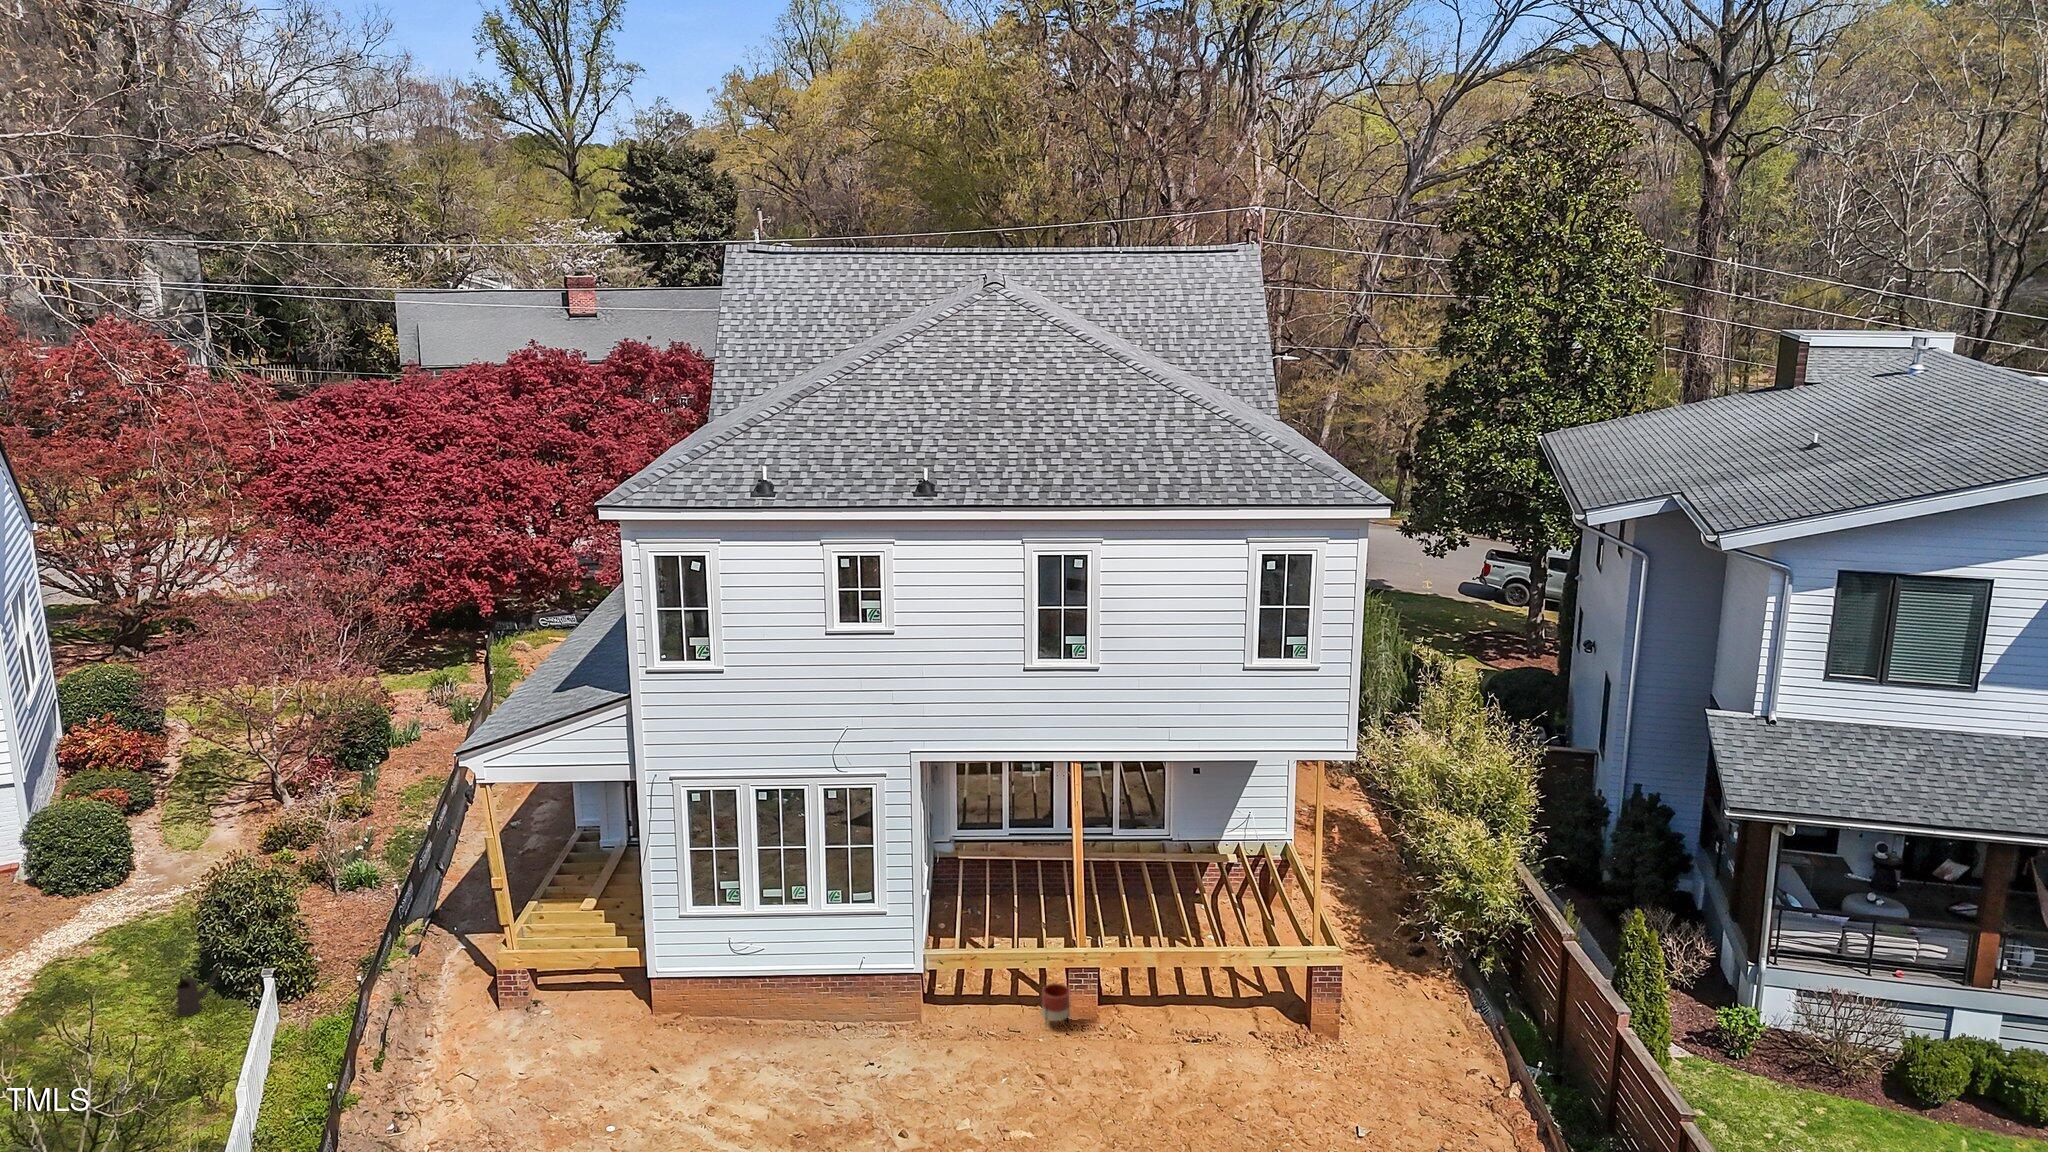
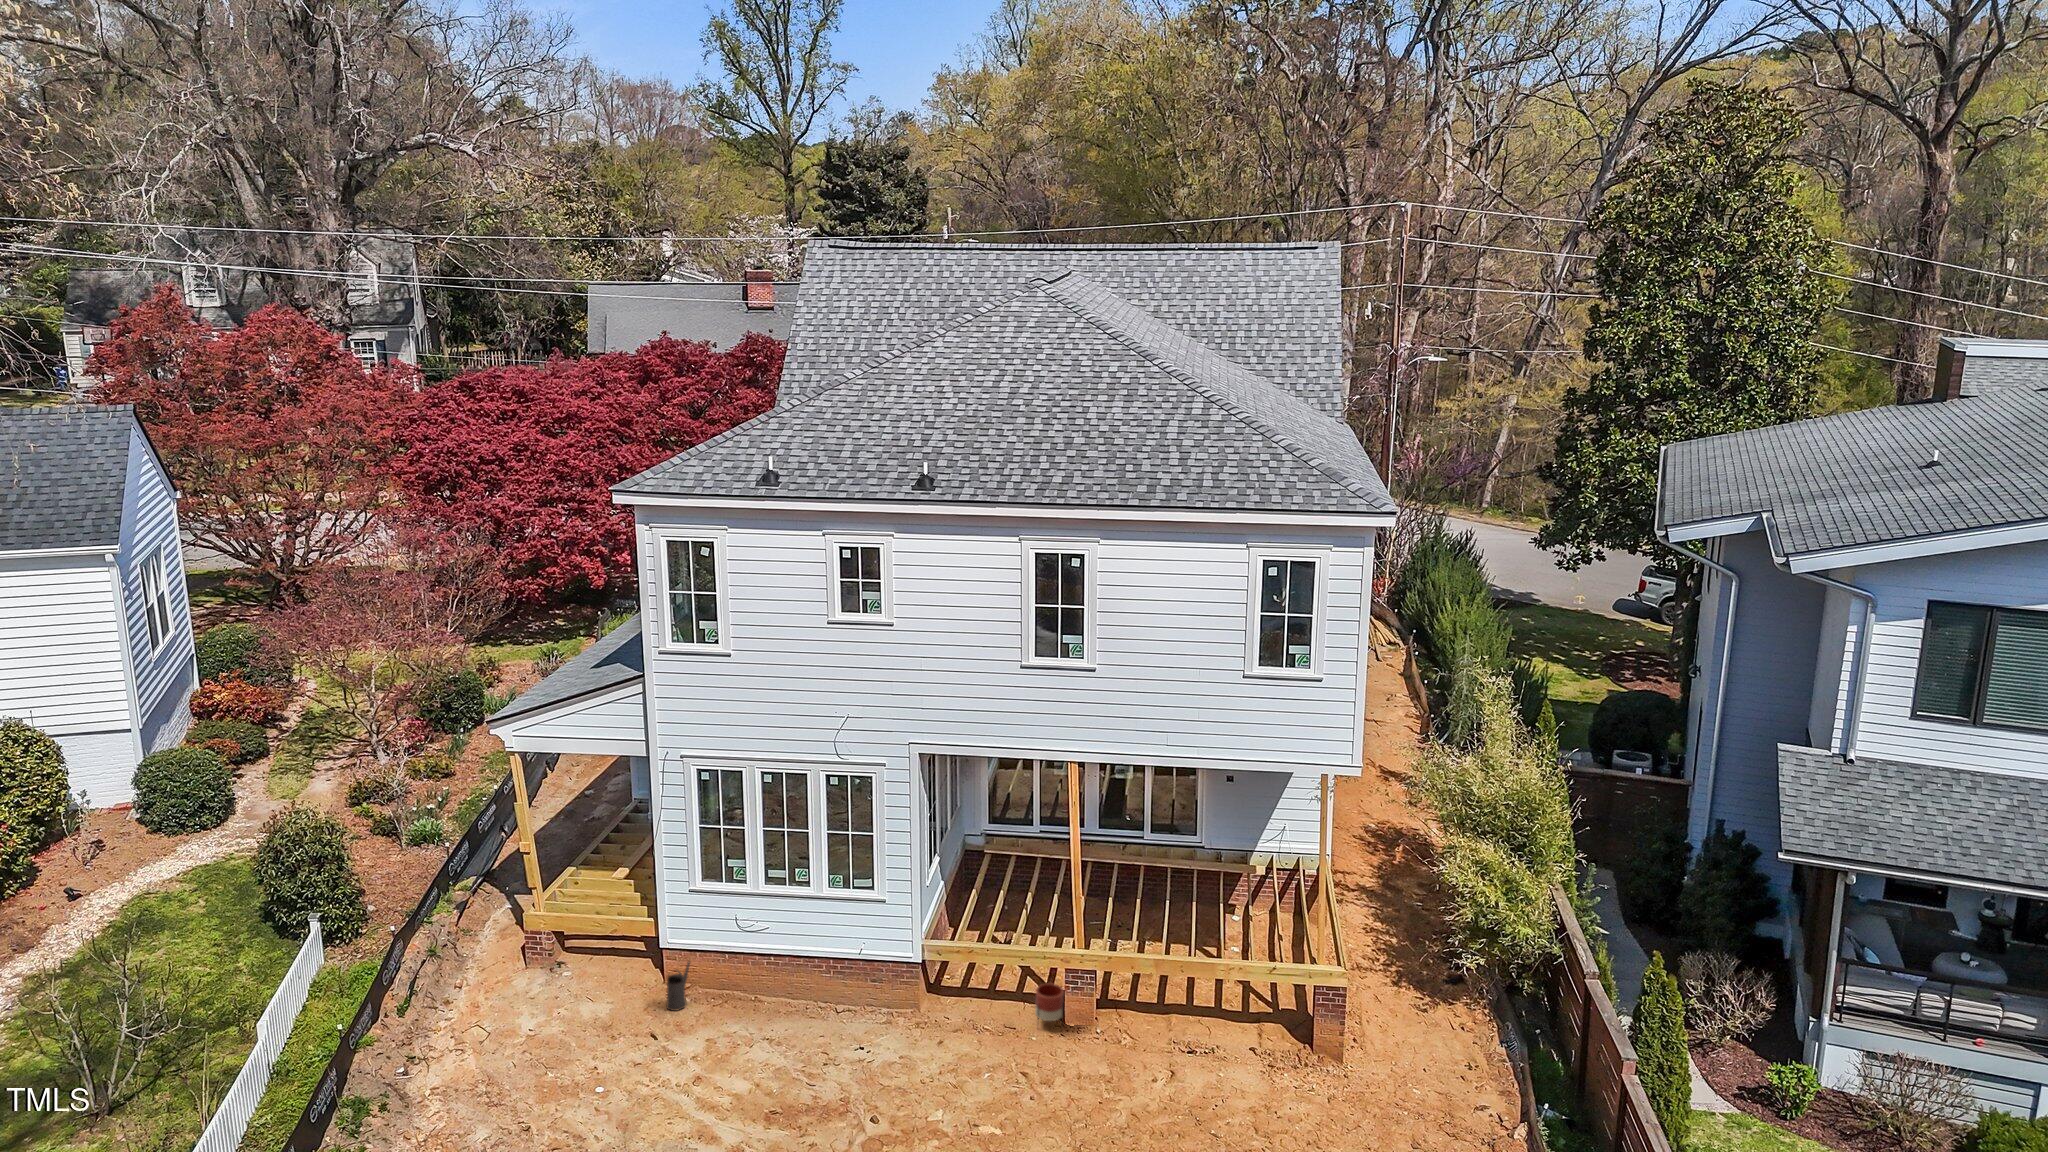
watering can: present [170,966,221,1017] -> present [666,961,690,1011]

